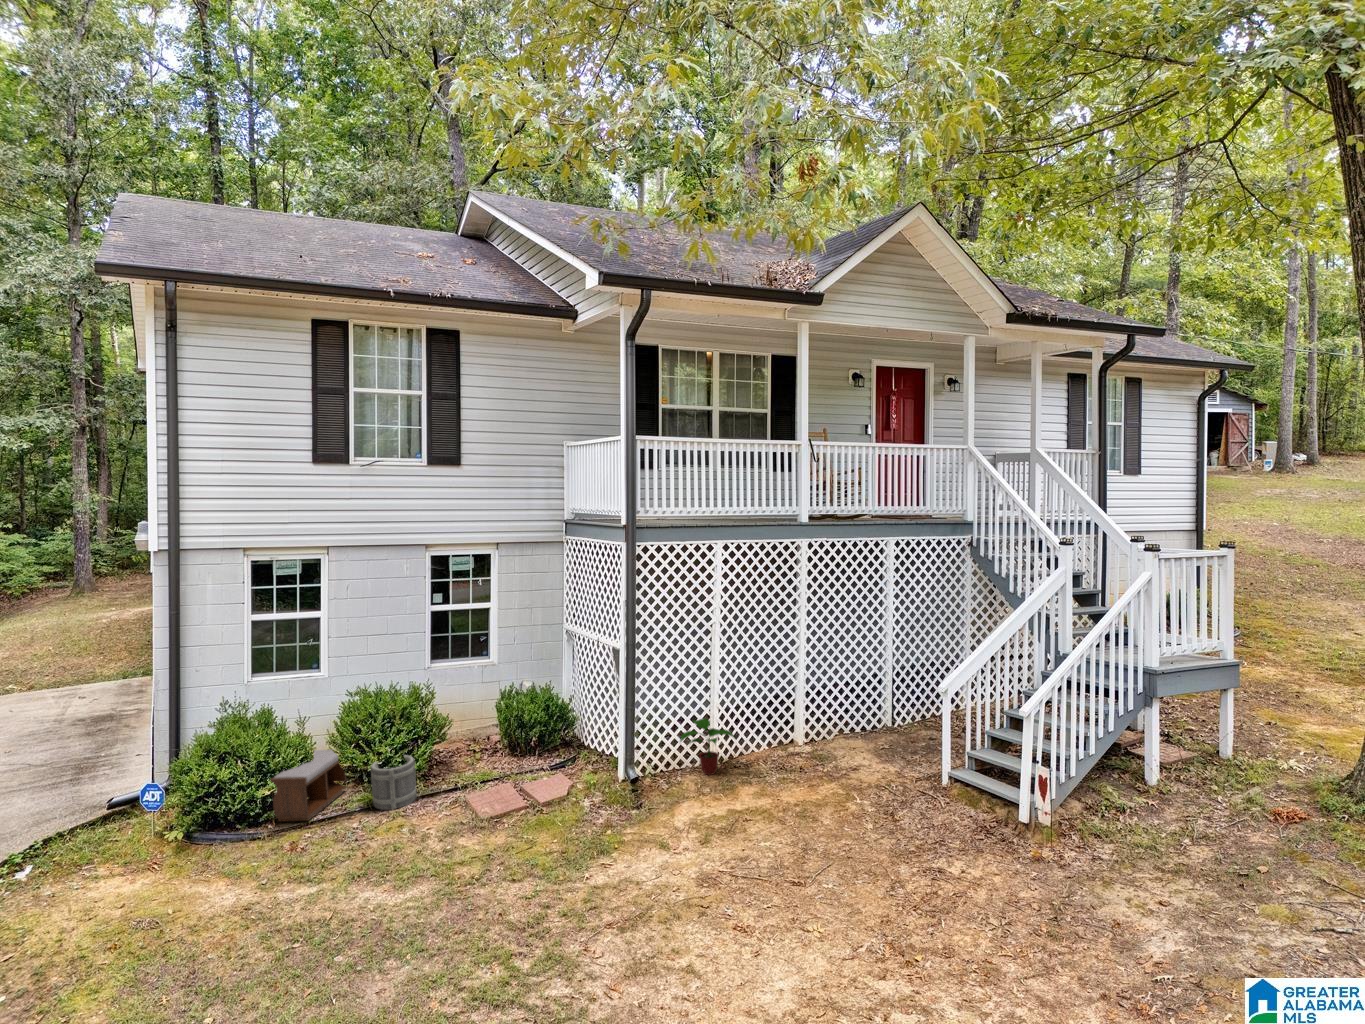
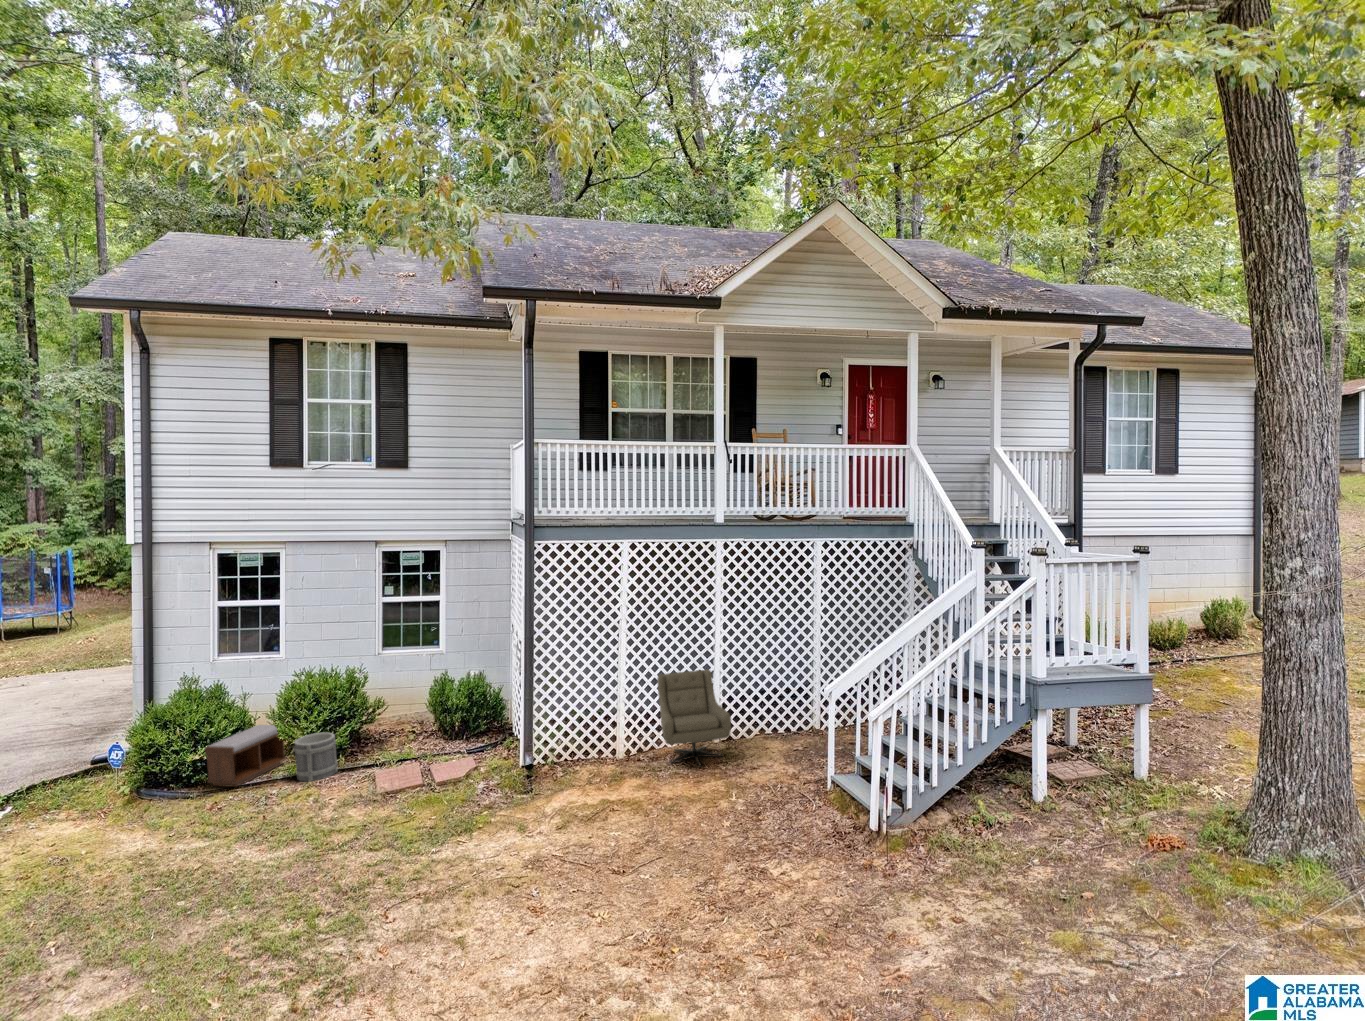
armchair: none [751,672,836,771] -> present [657,669,731,767]
potted plant: present [680,718,734,775] -> none [571,711,628,767]

